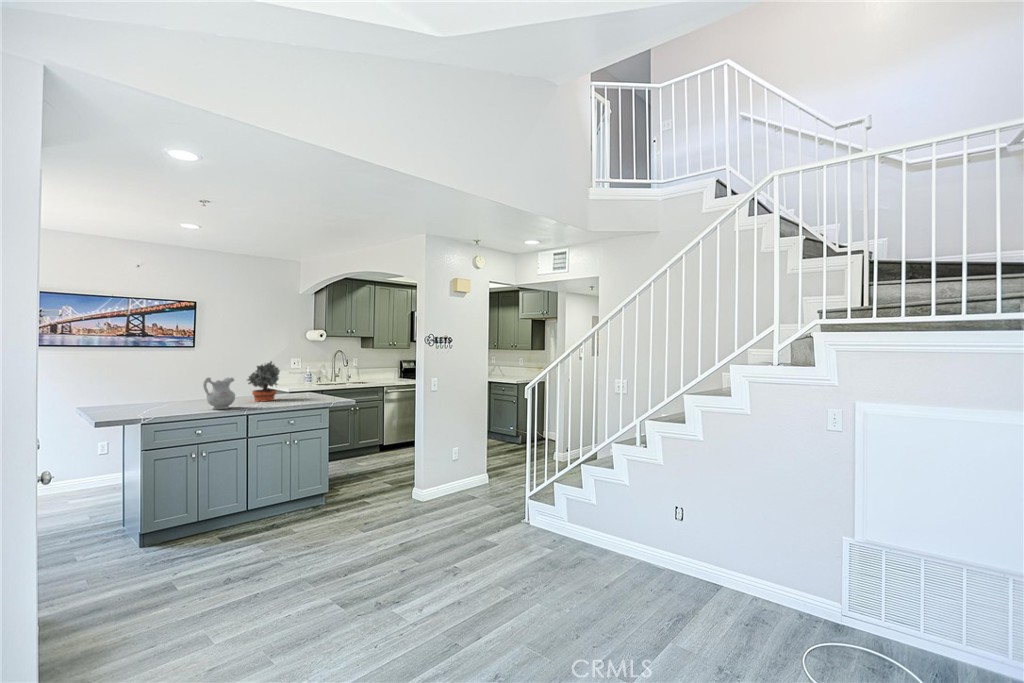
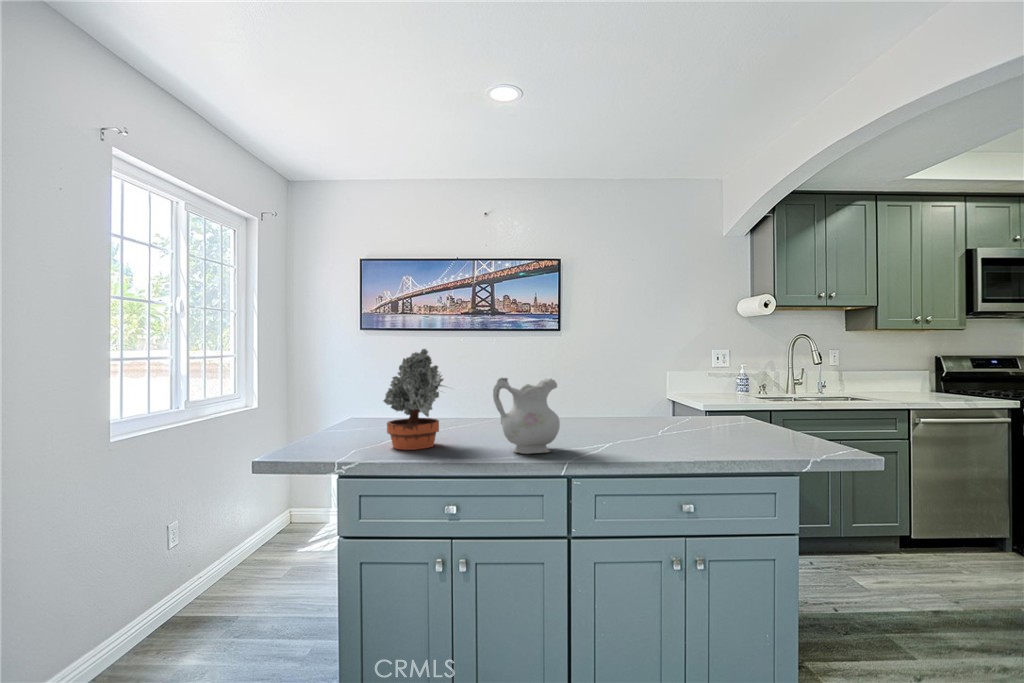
potted plant: present [247,361,280,401] -> present [383,349,446,450]

